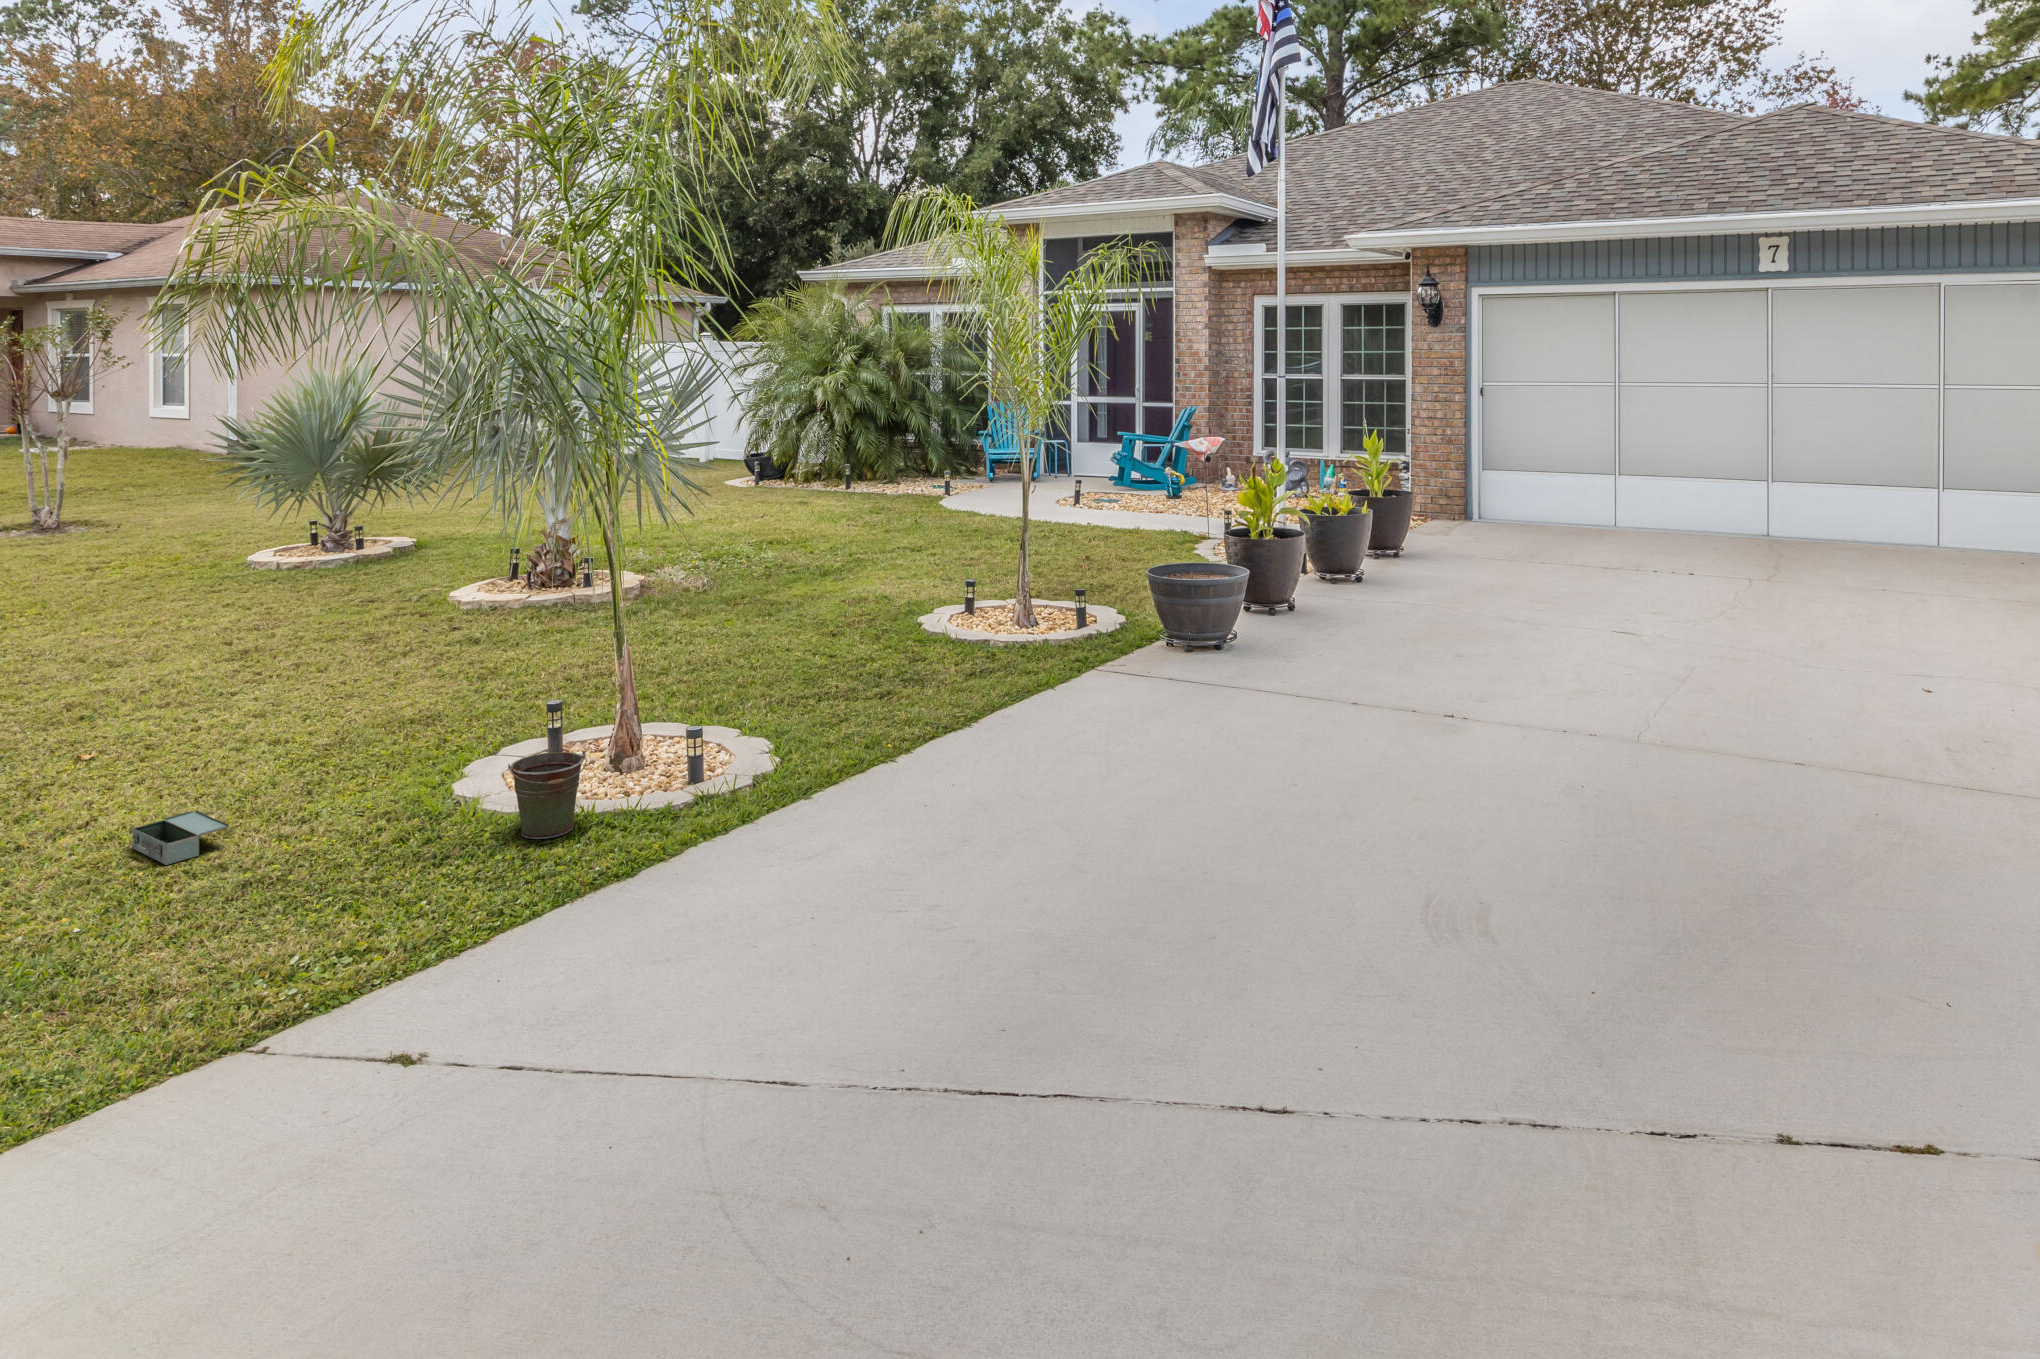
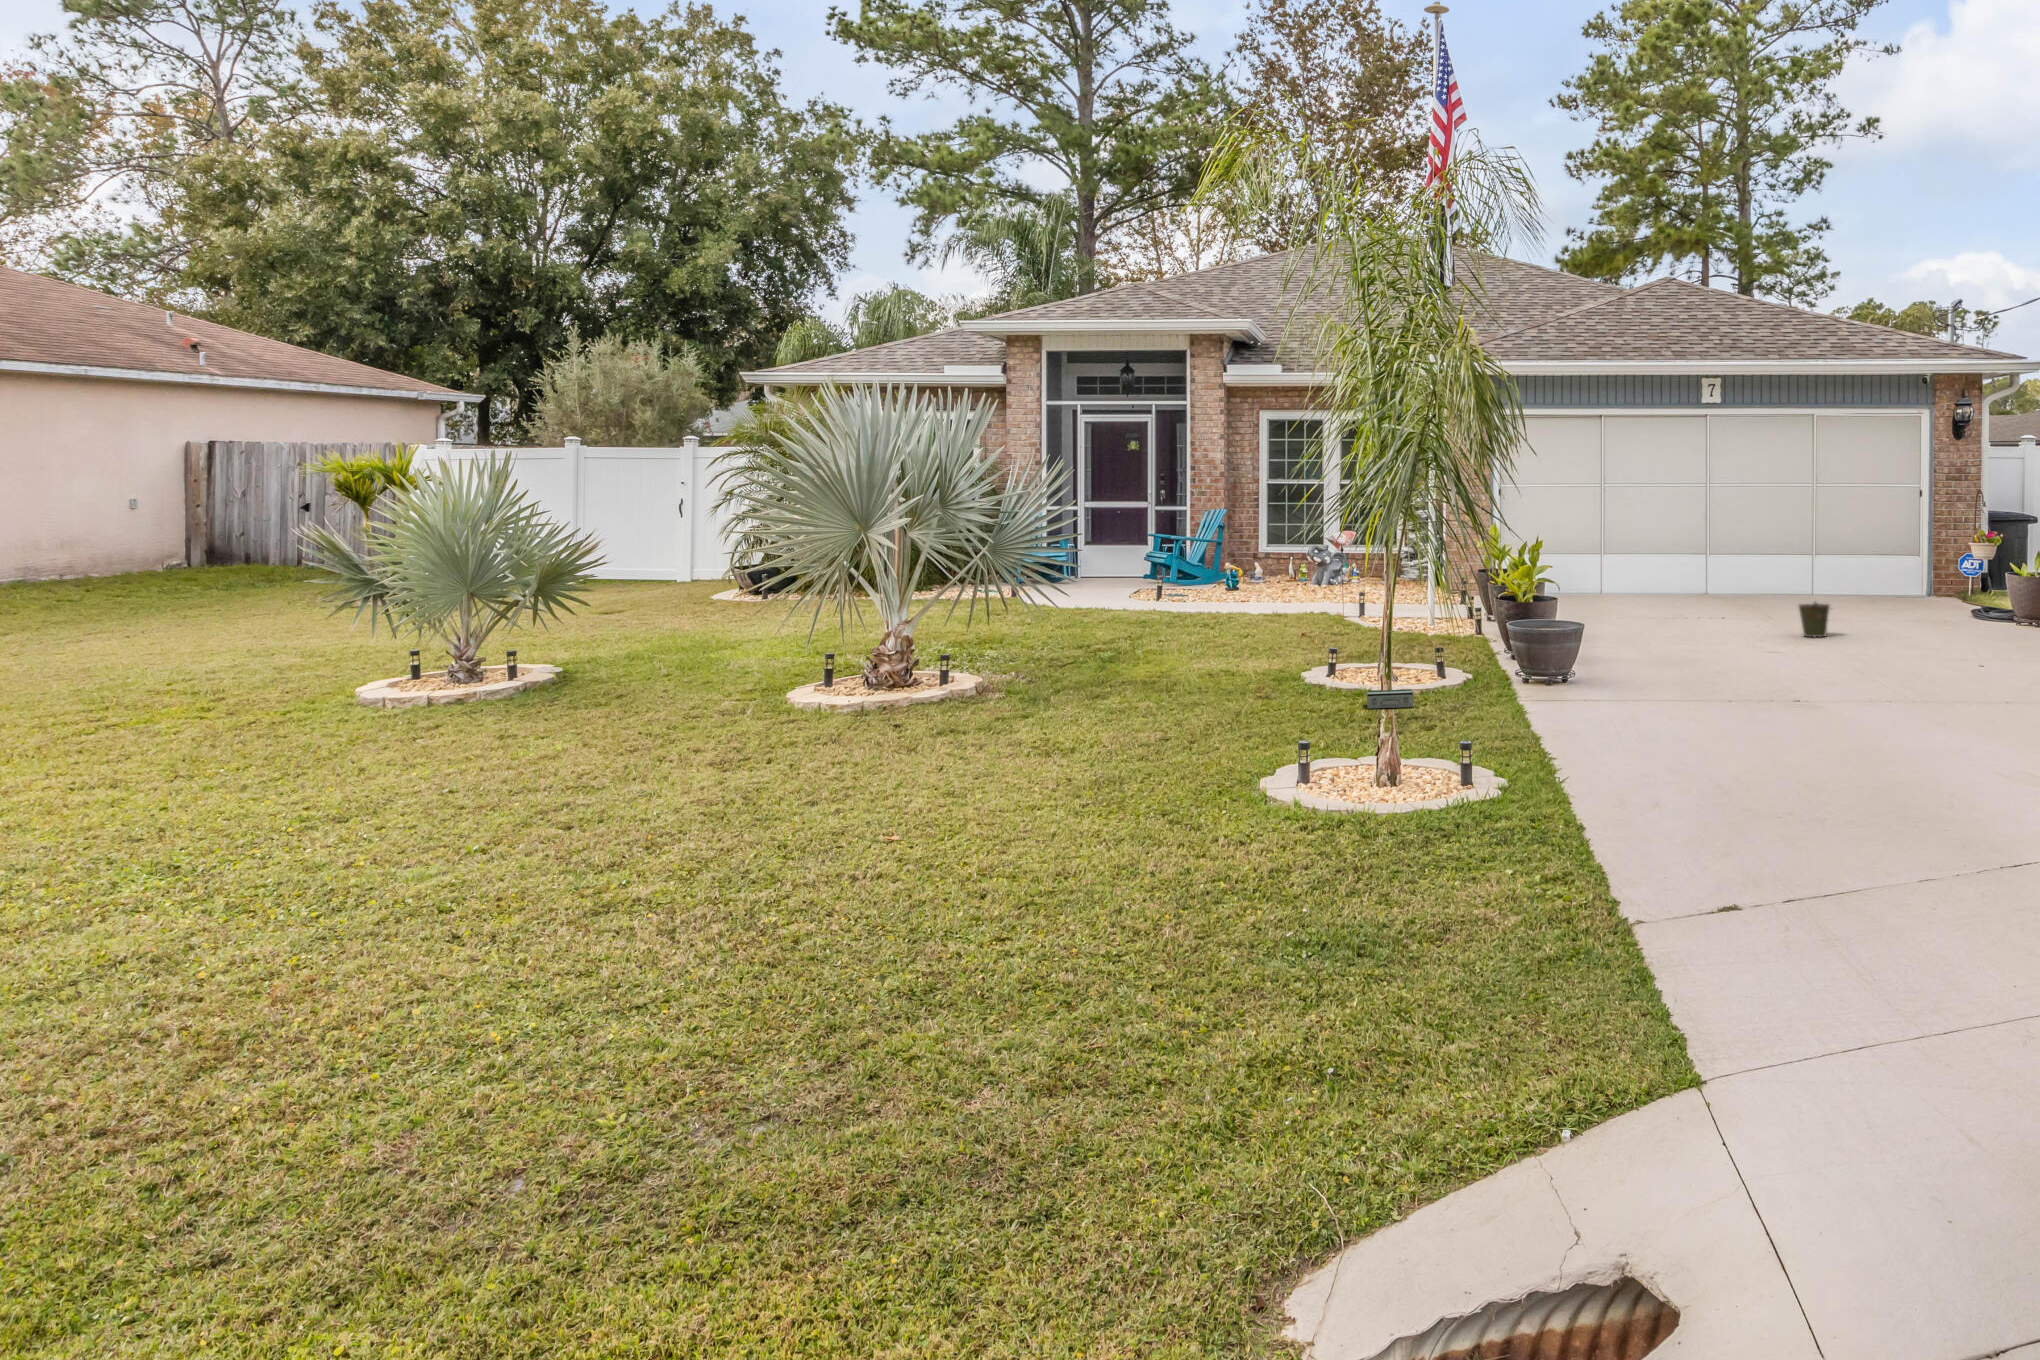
bucket: present [508,751,587,839] -> present [1799,602,1831,637]

